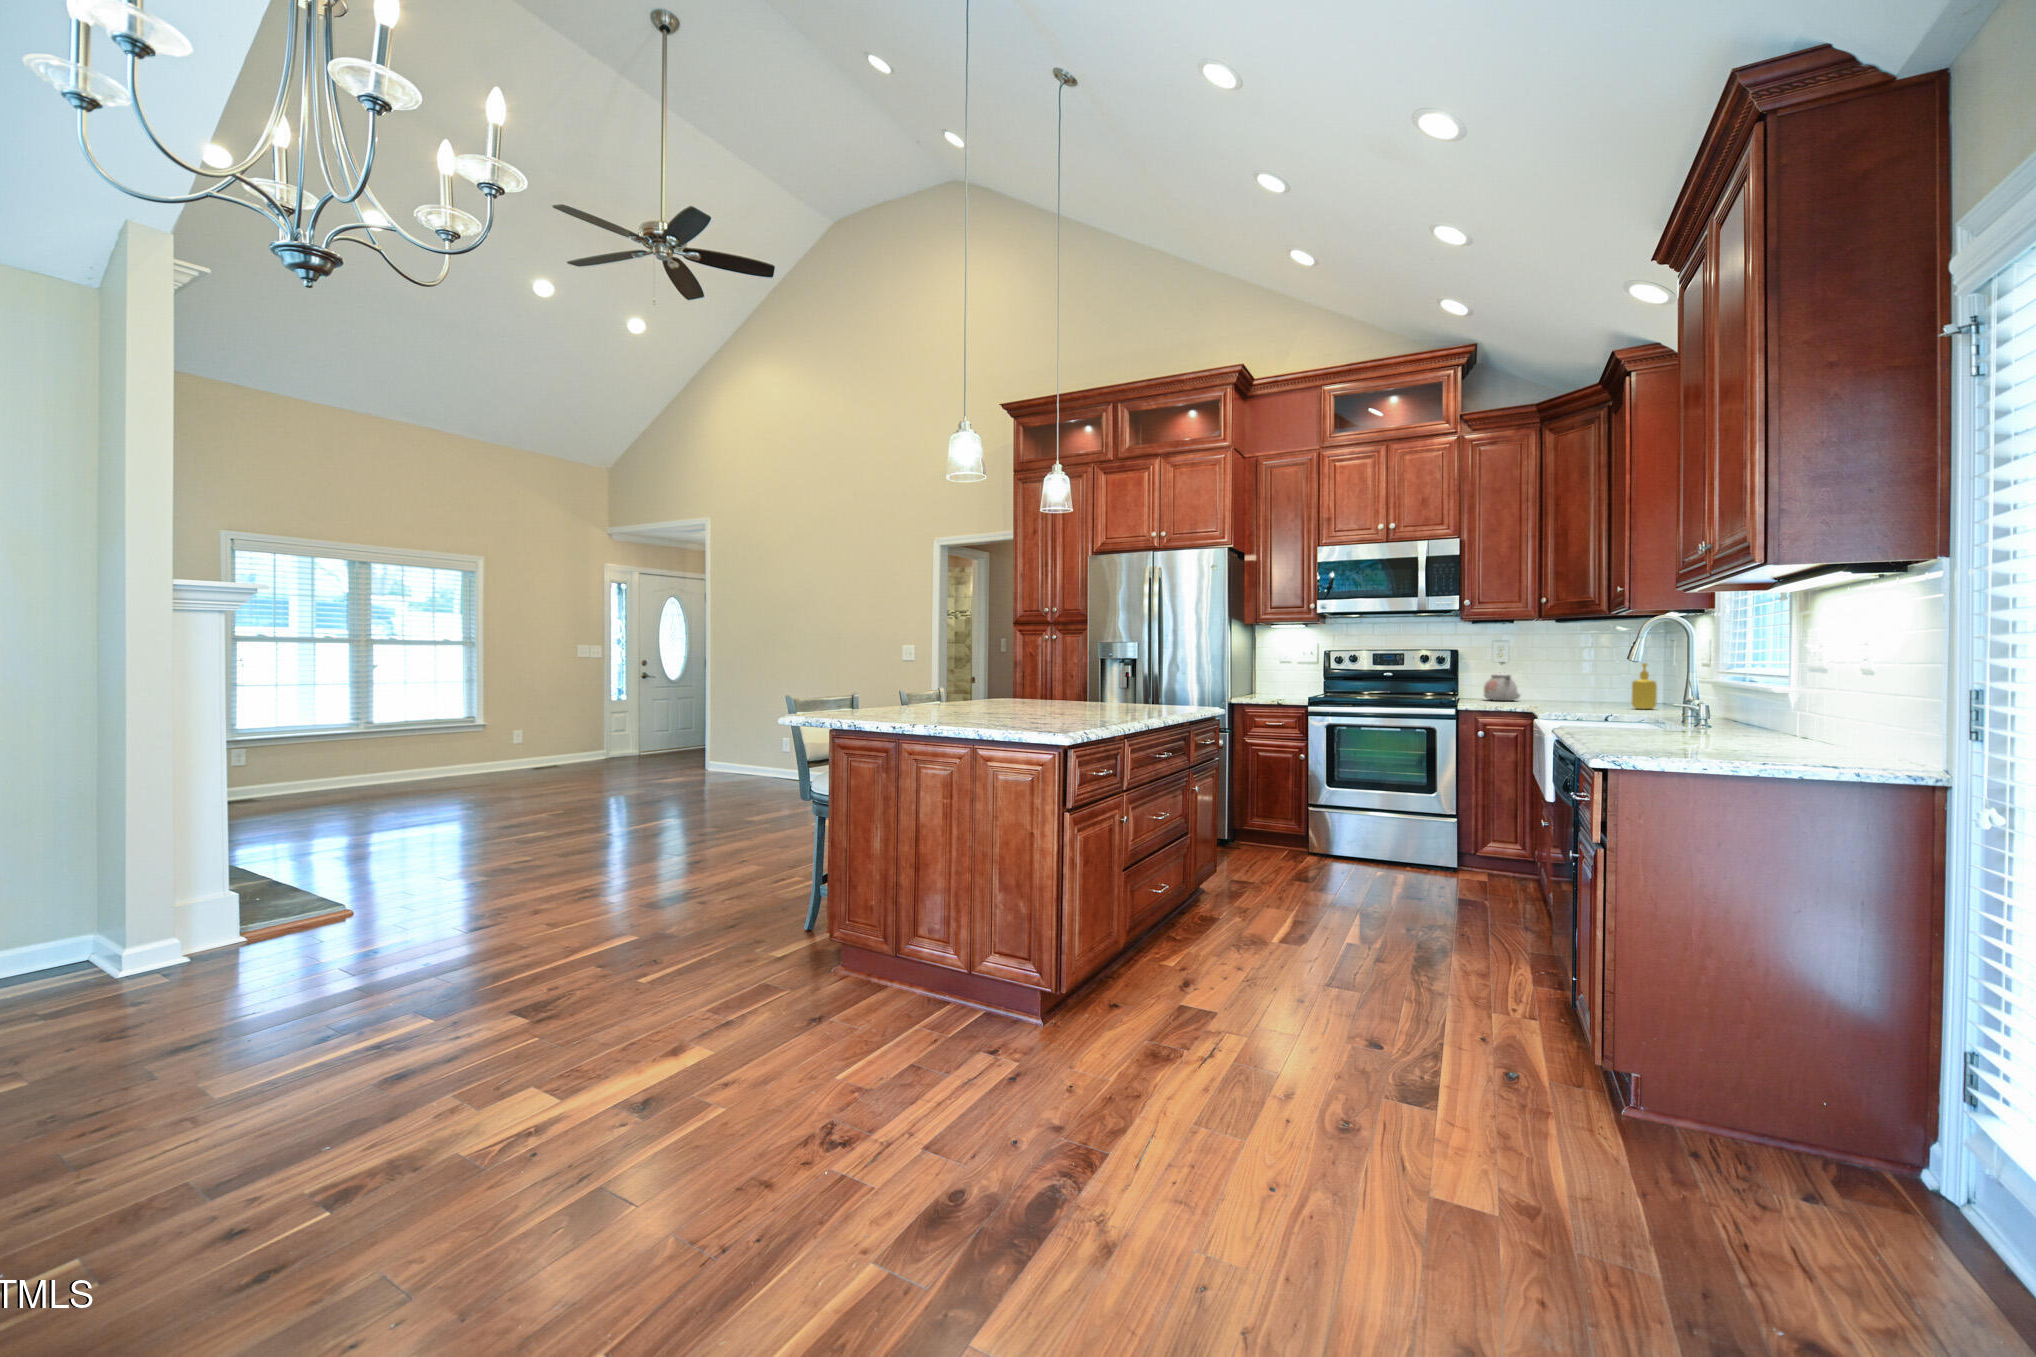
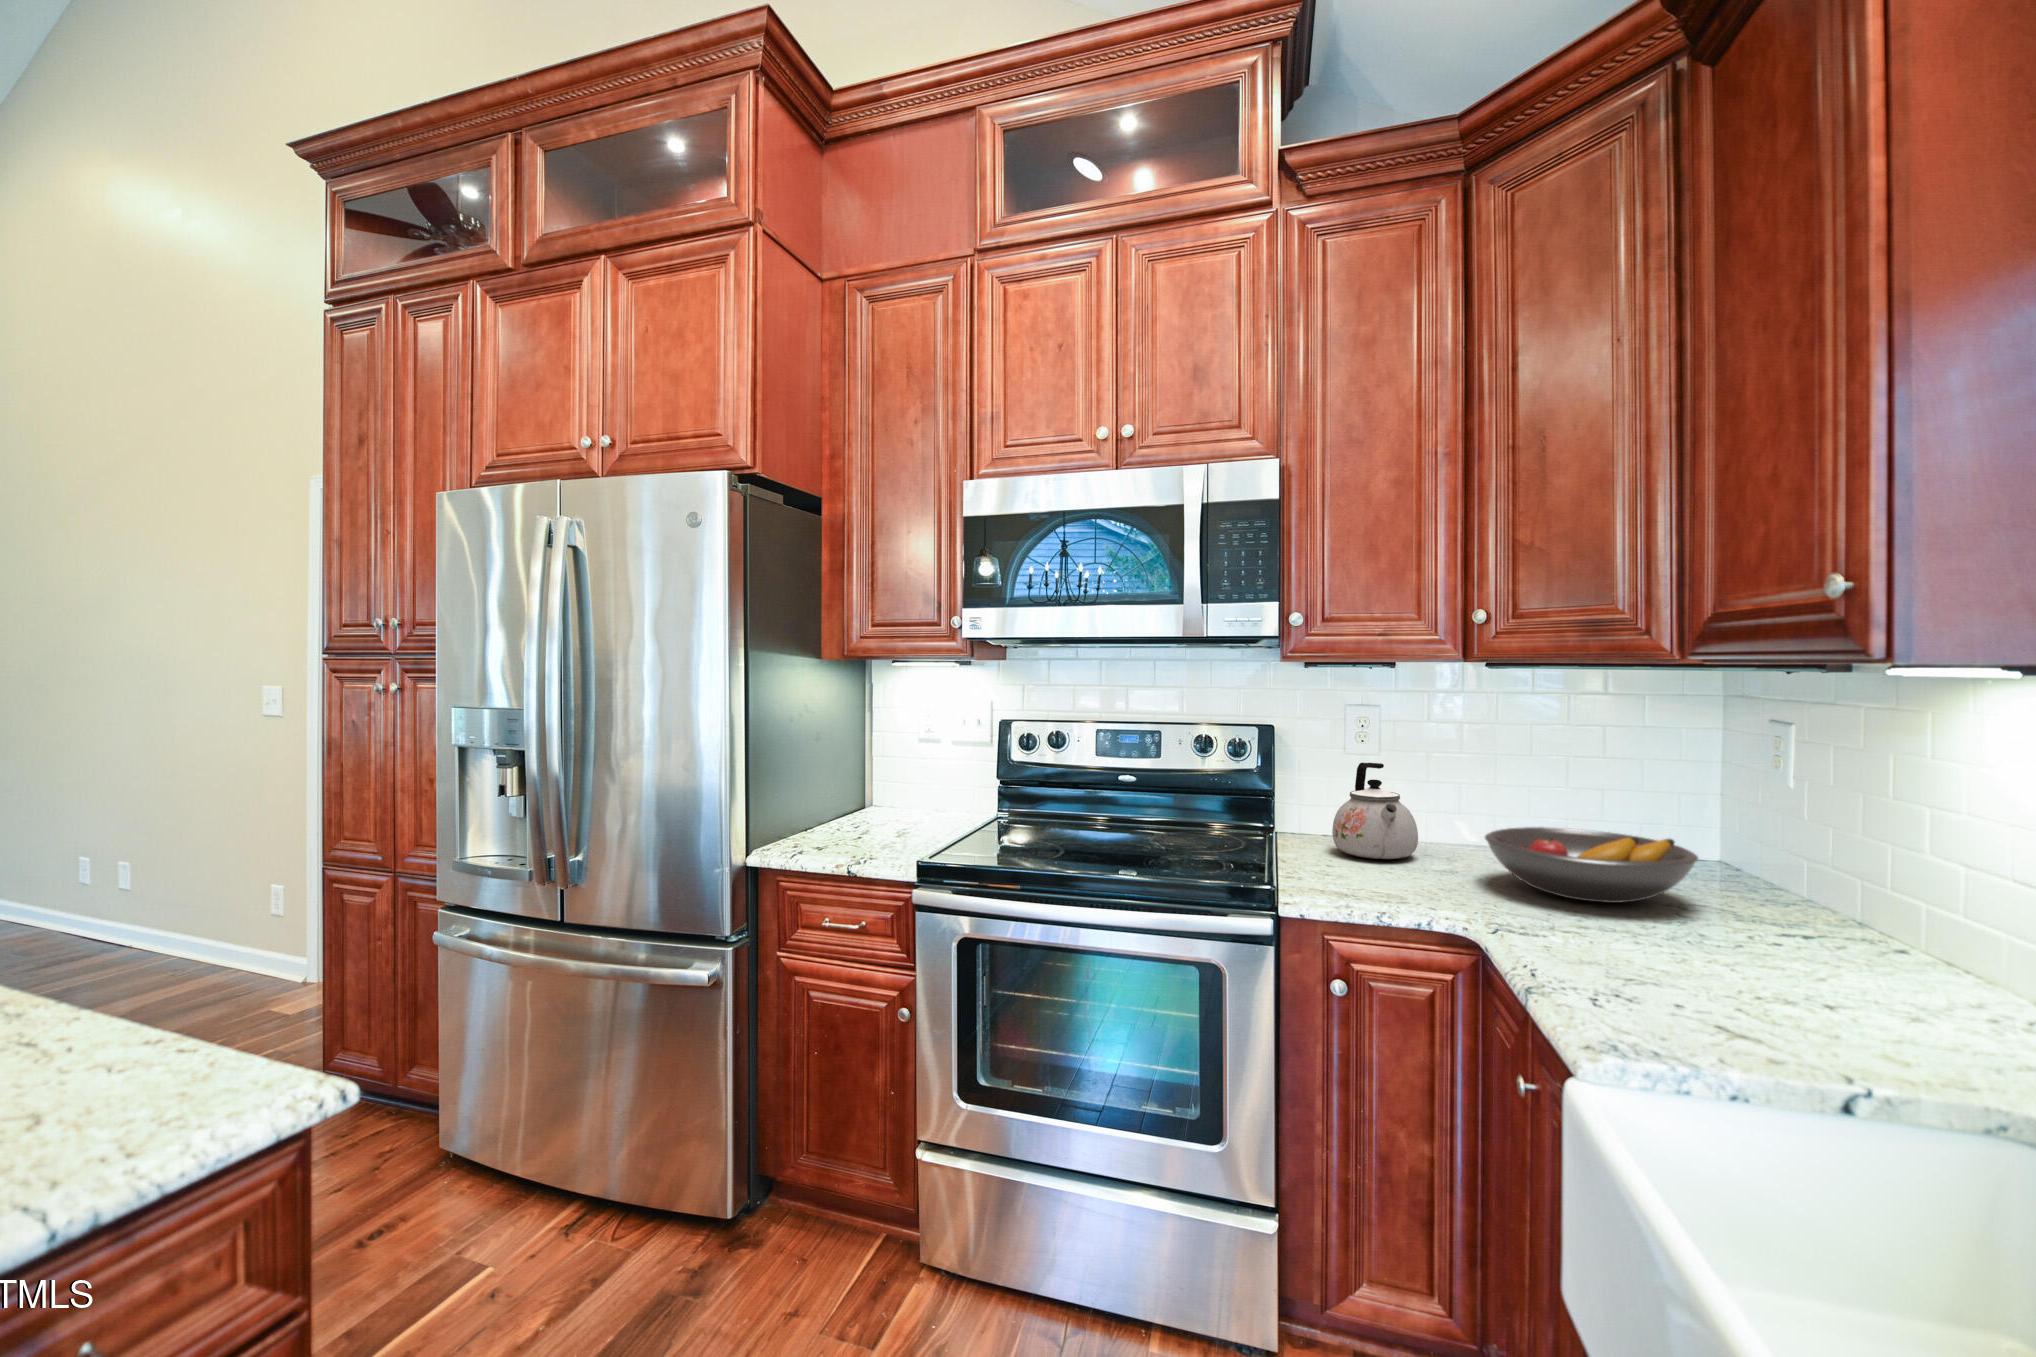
soap dispenser: present [1631,663,1657,709] -> none [1768,817,1861,967]
fruit bowl: none [1544,681,1624,704] -> present [1485,827,1698,903]

